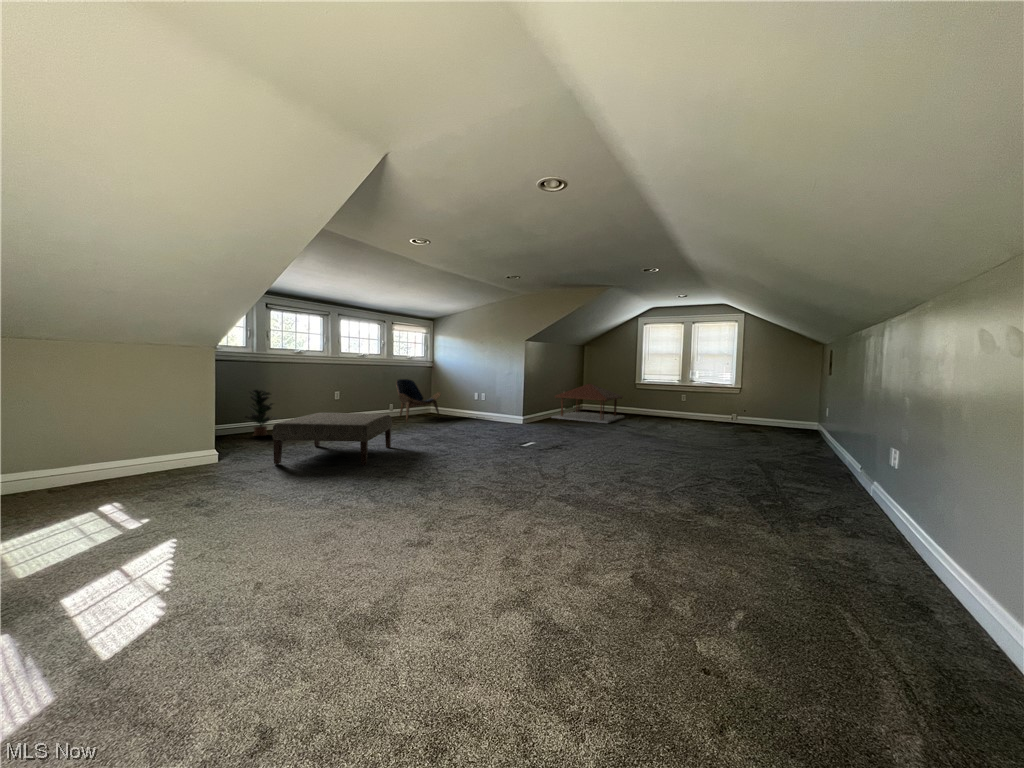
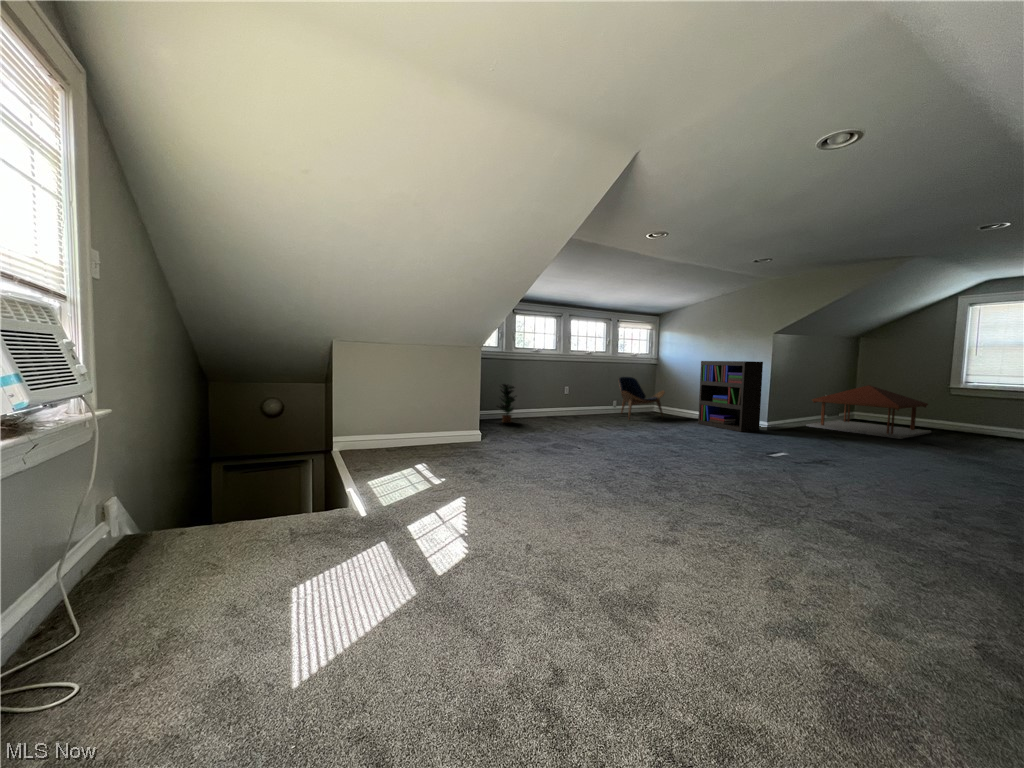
bookshelf: none [470,364,519,427] -> present [698,361,763,432]
ottoman: present [273,413,392,466] -> none [521,406,619,458]

